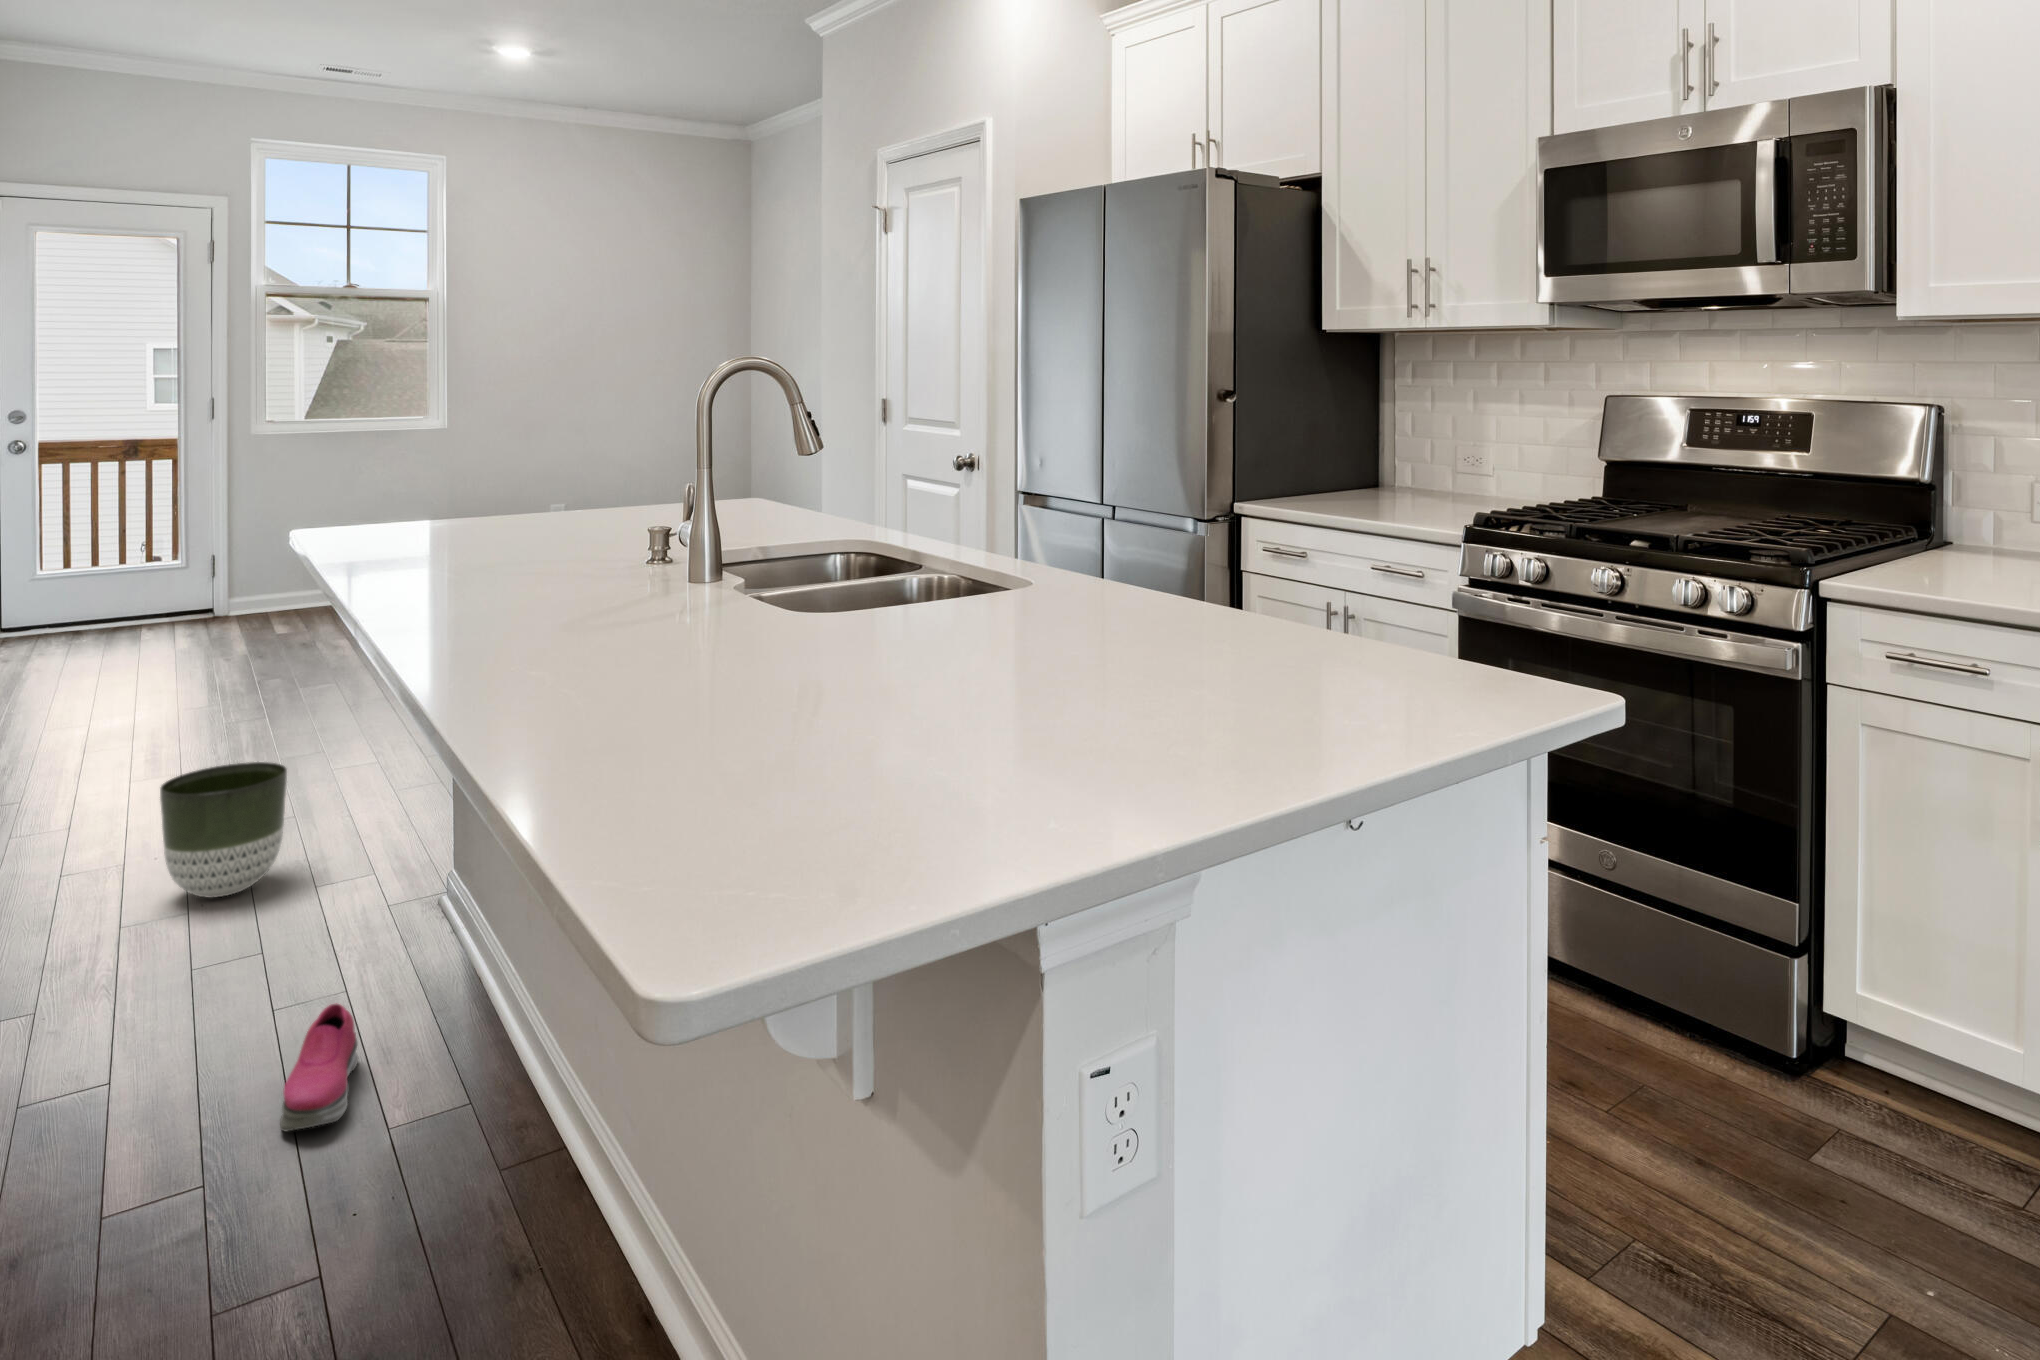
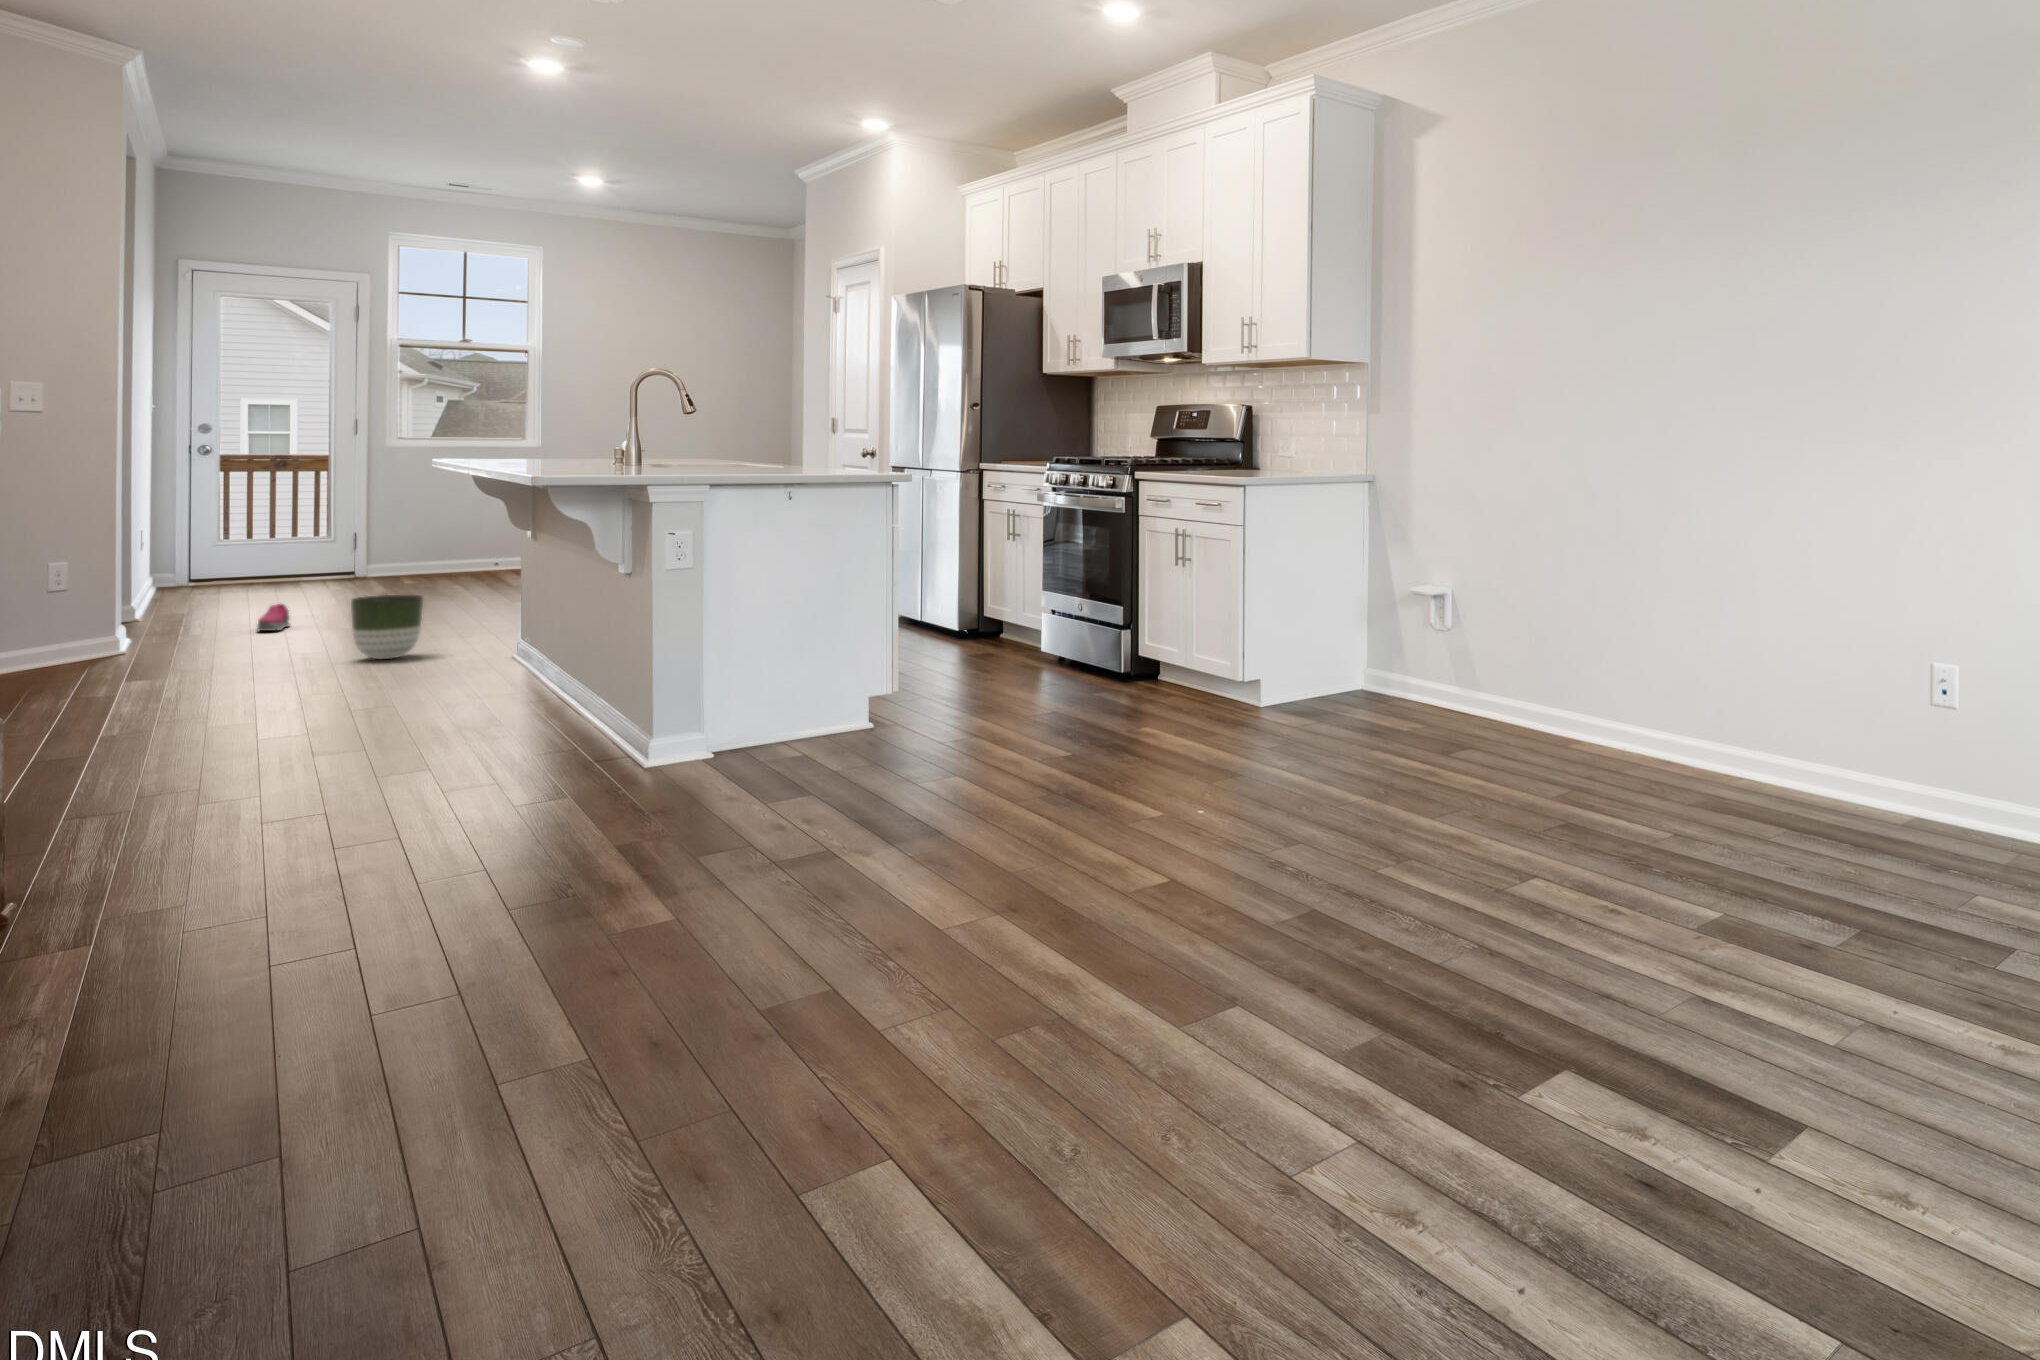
shoe: present [280,1003,358,1131] -> present [257,604,290,631]

